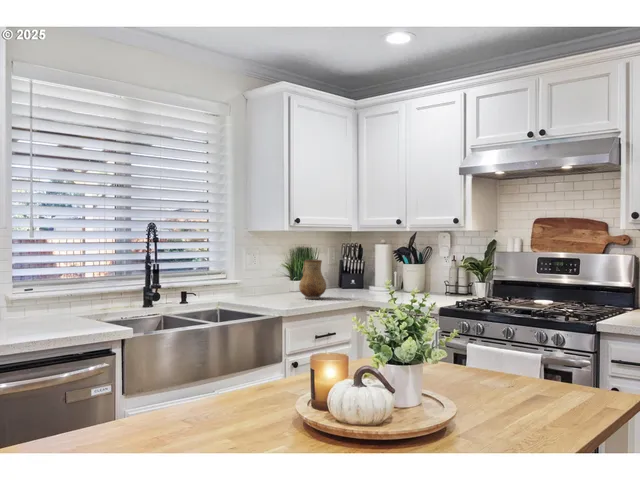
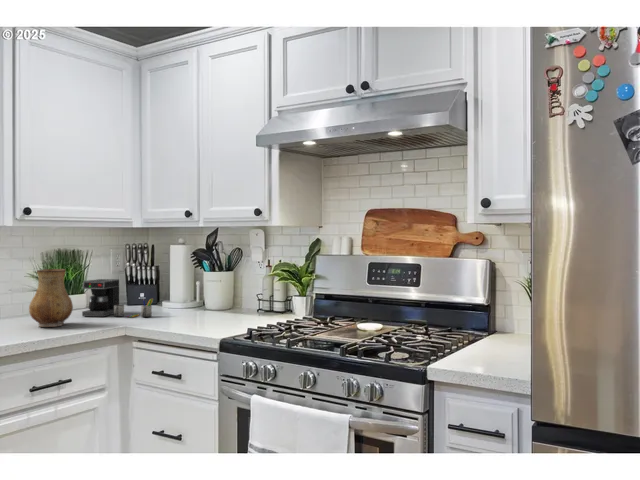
coffee maker: none [323,268,374,295] -> present [82,279,153,317]

